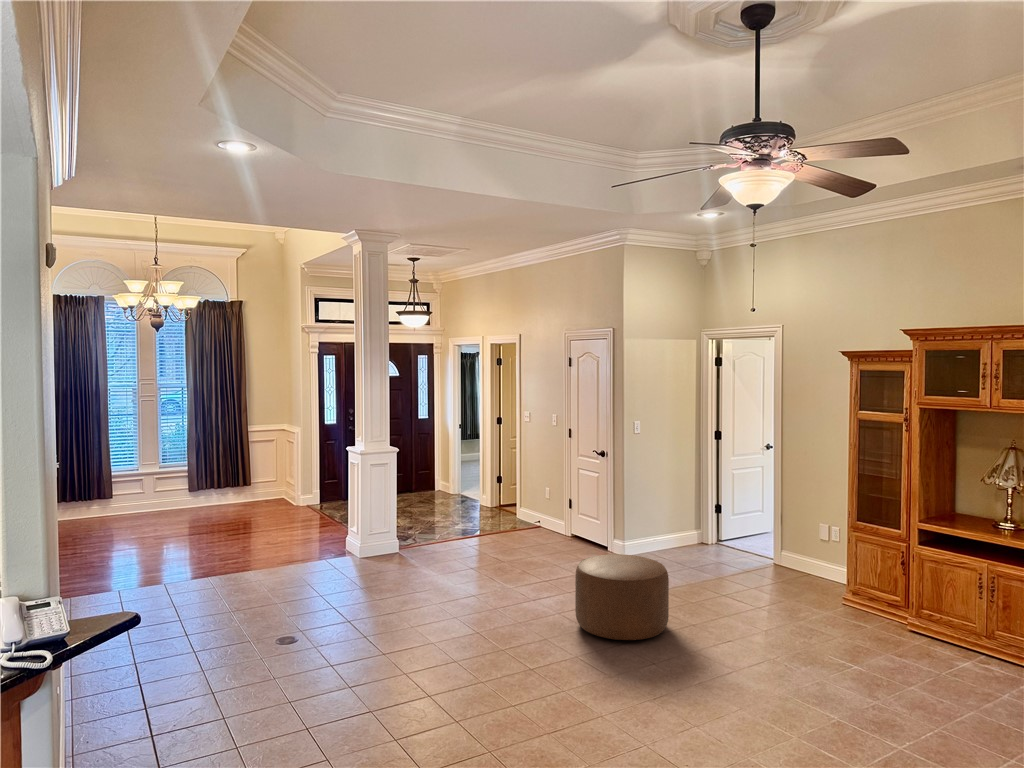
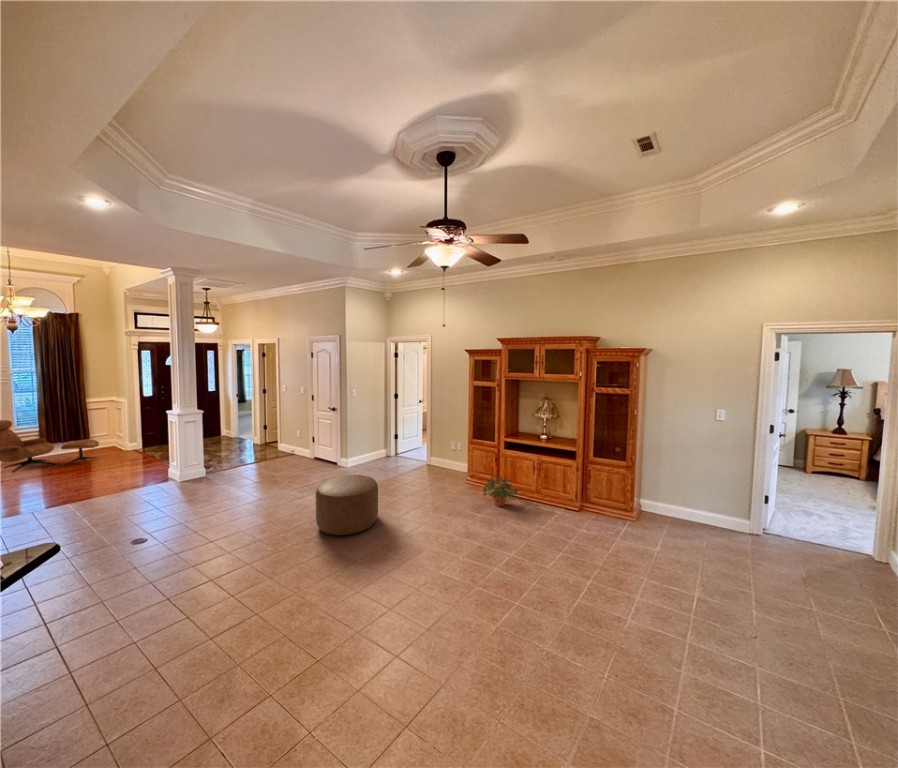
lounge chair: none [209,449,308,513] -> present [0,420,99,473]
potted plant: none [863,592,958,651] -> present [483,476,524,506]

